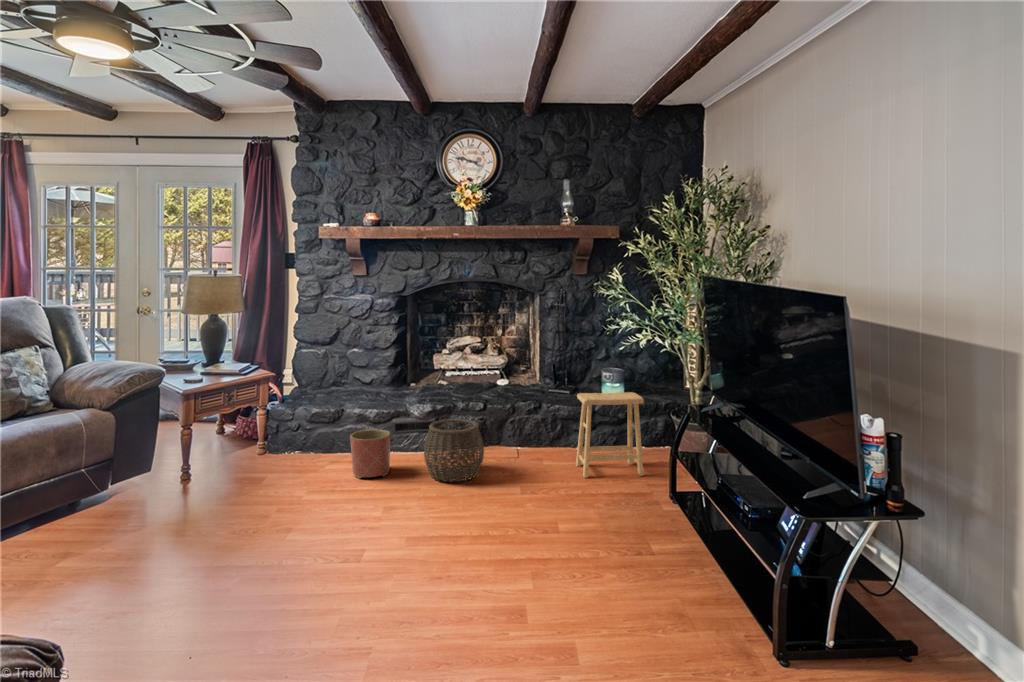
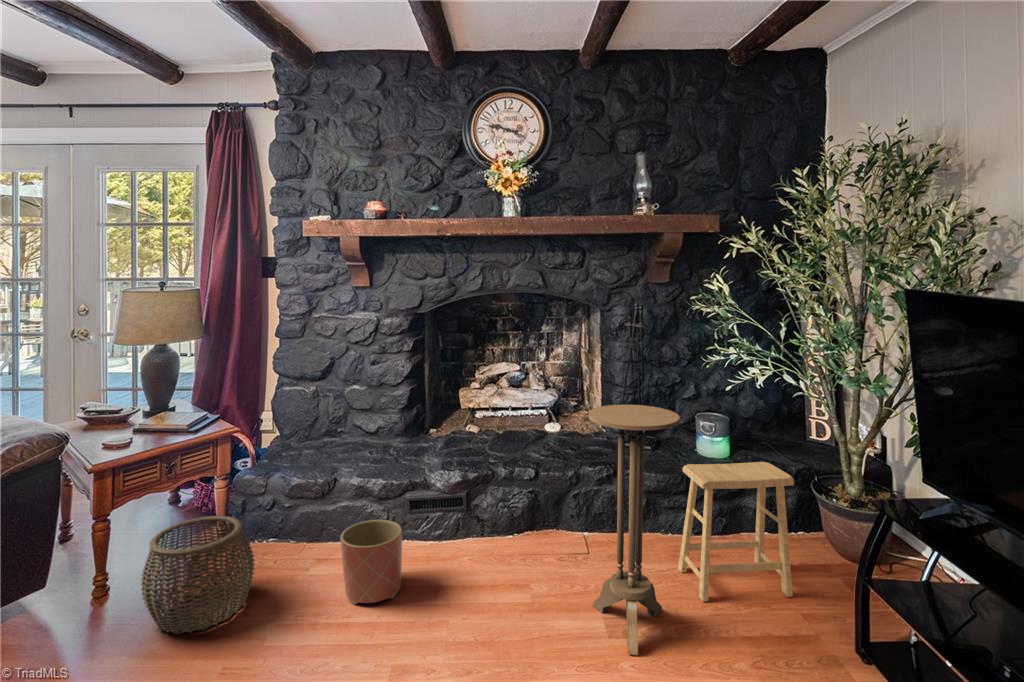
side table: none [507,349,562,497] -> present [589,405,680,655]
woven basket: present [424,419,484,482] -> present [141,516,255,634]

